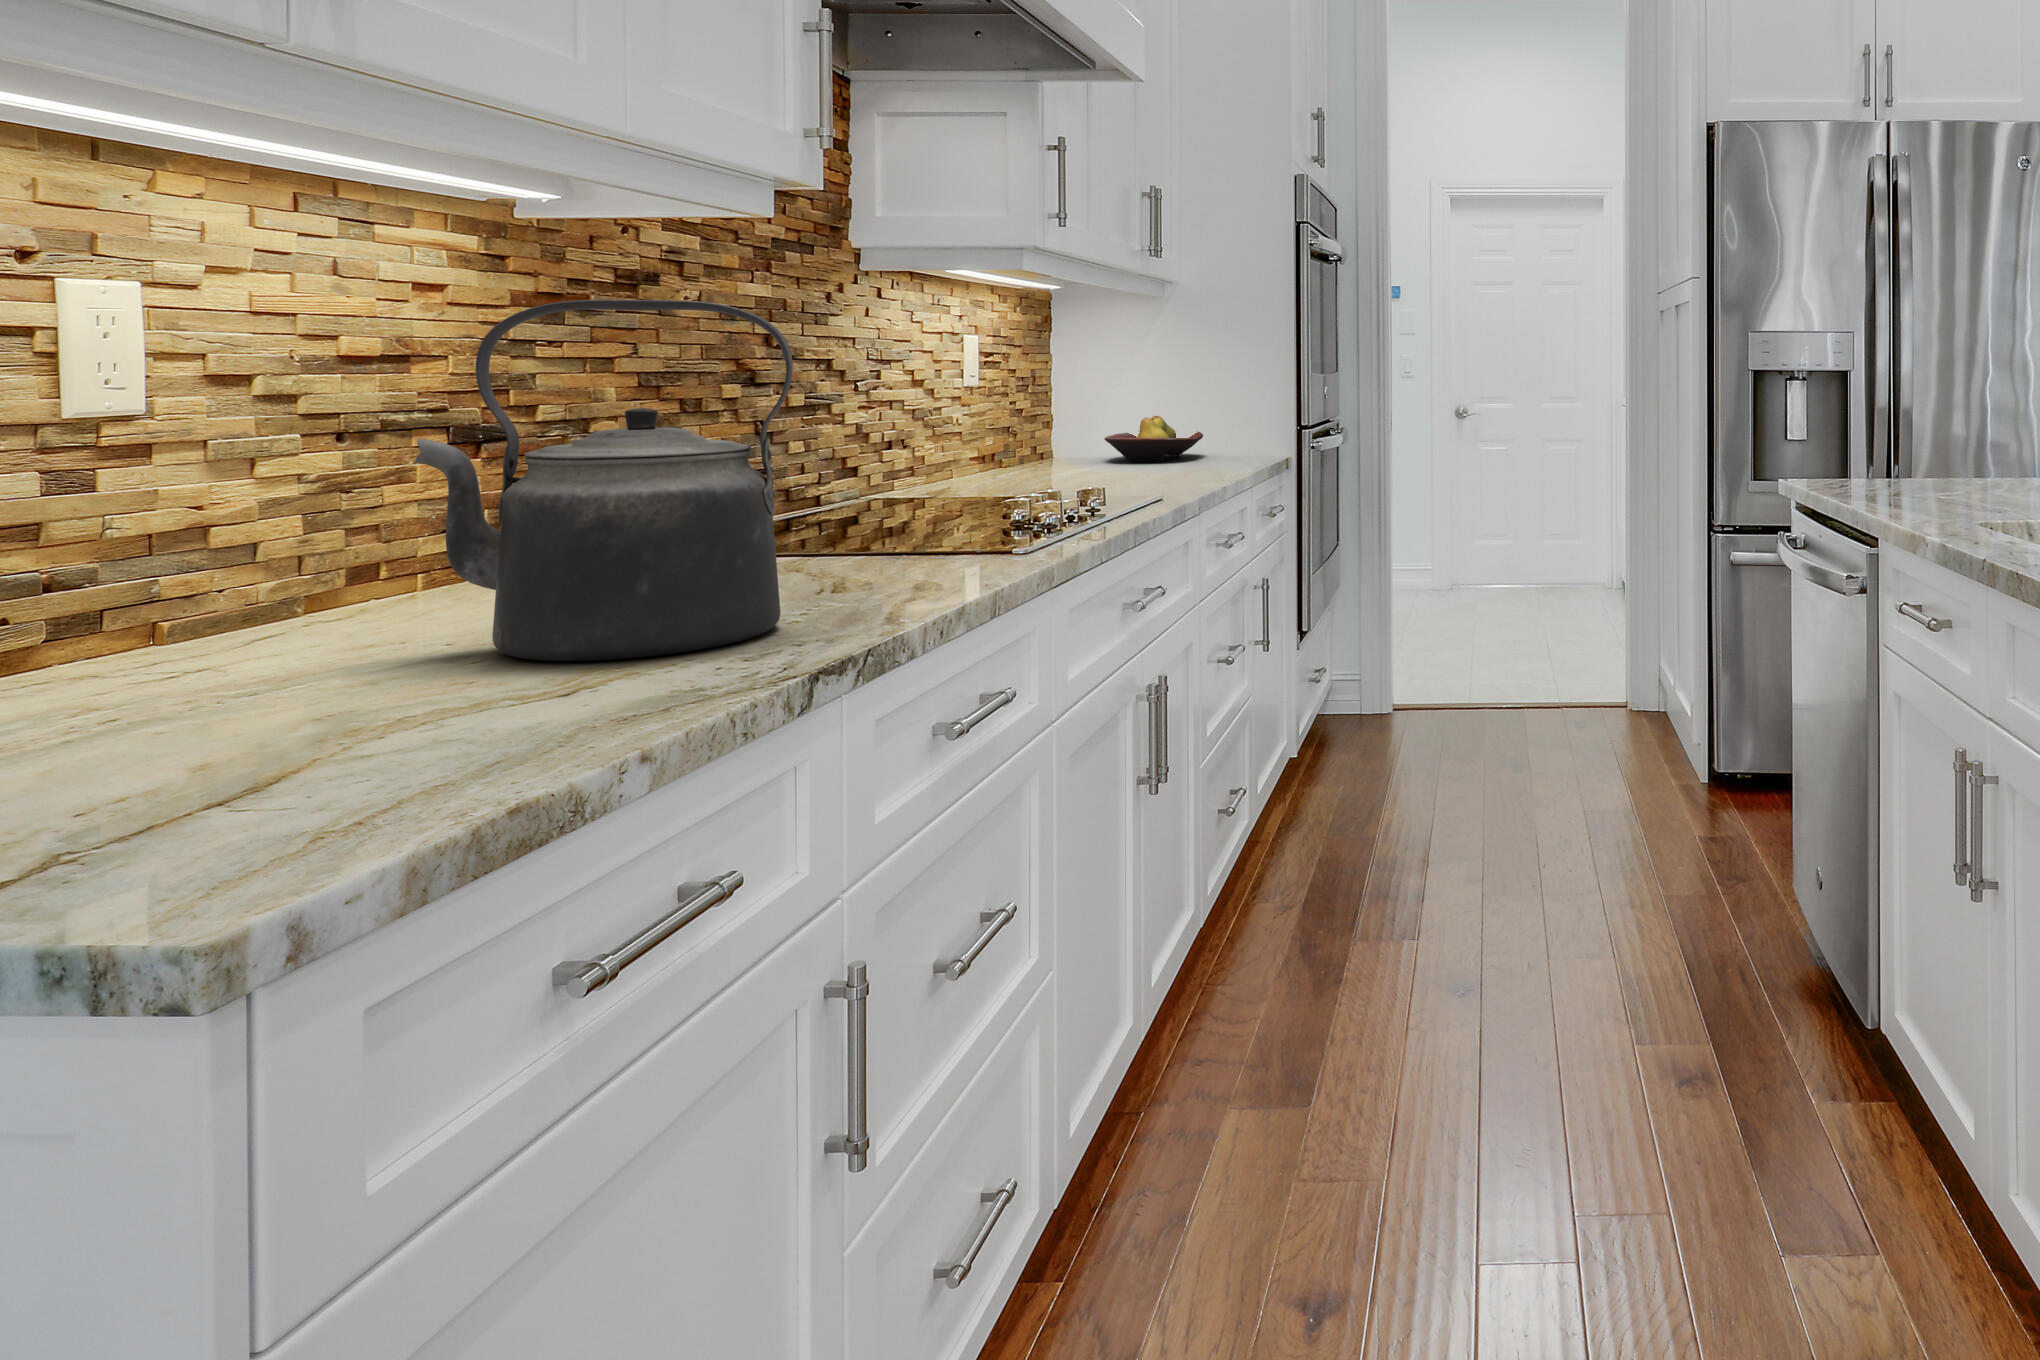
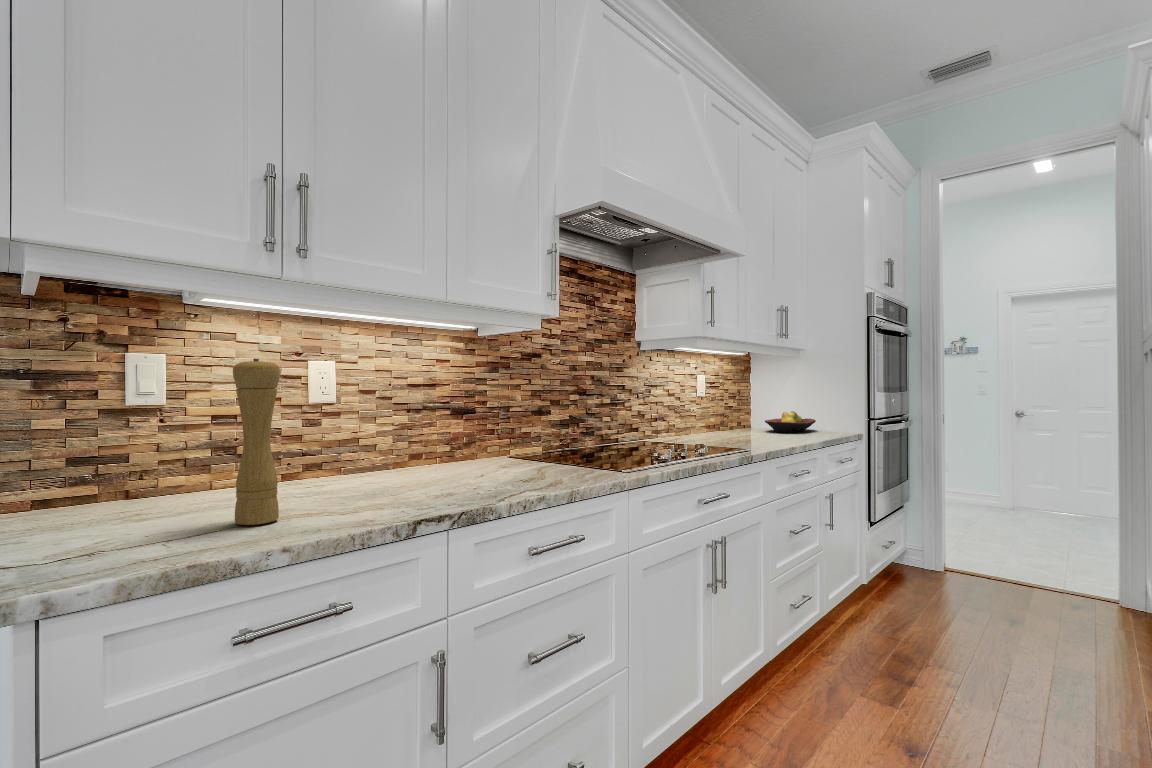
pepper mill: none [197,275,356,762] -> present [233,359,280,525]
kettle: present [416,300,793,661] -> none [373,364,480,503]

